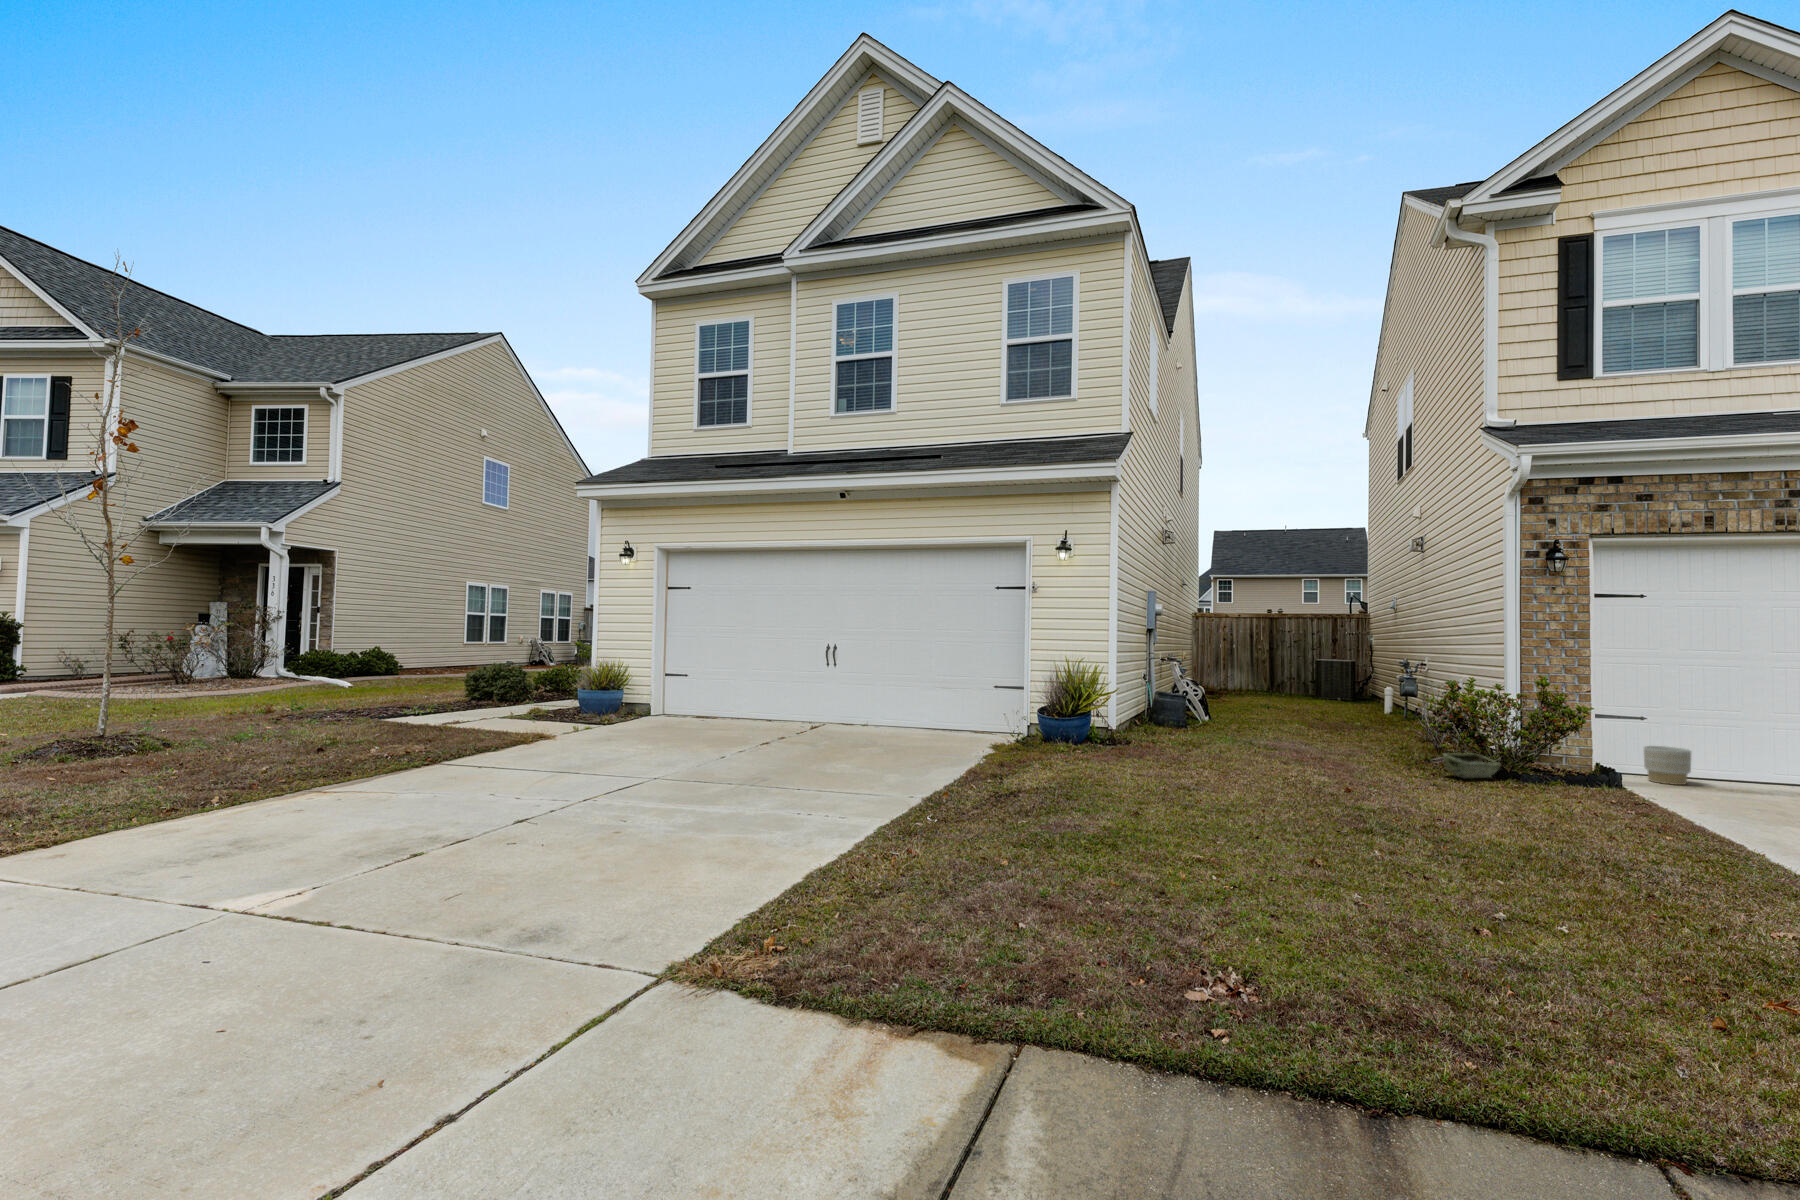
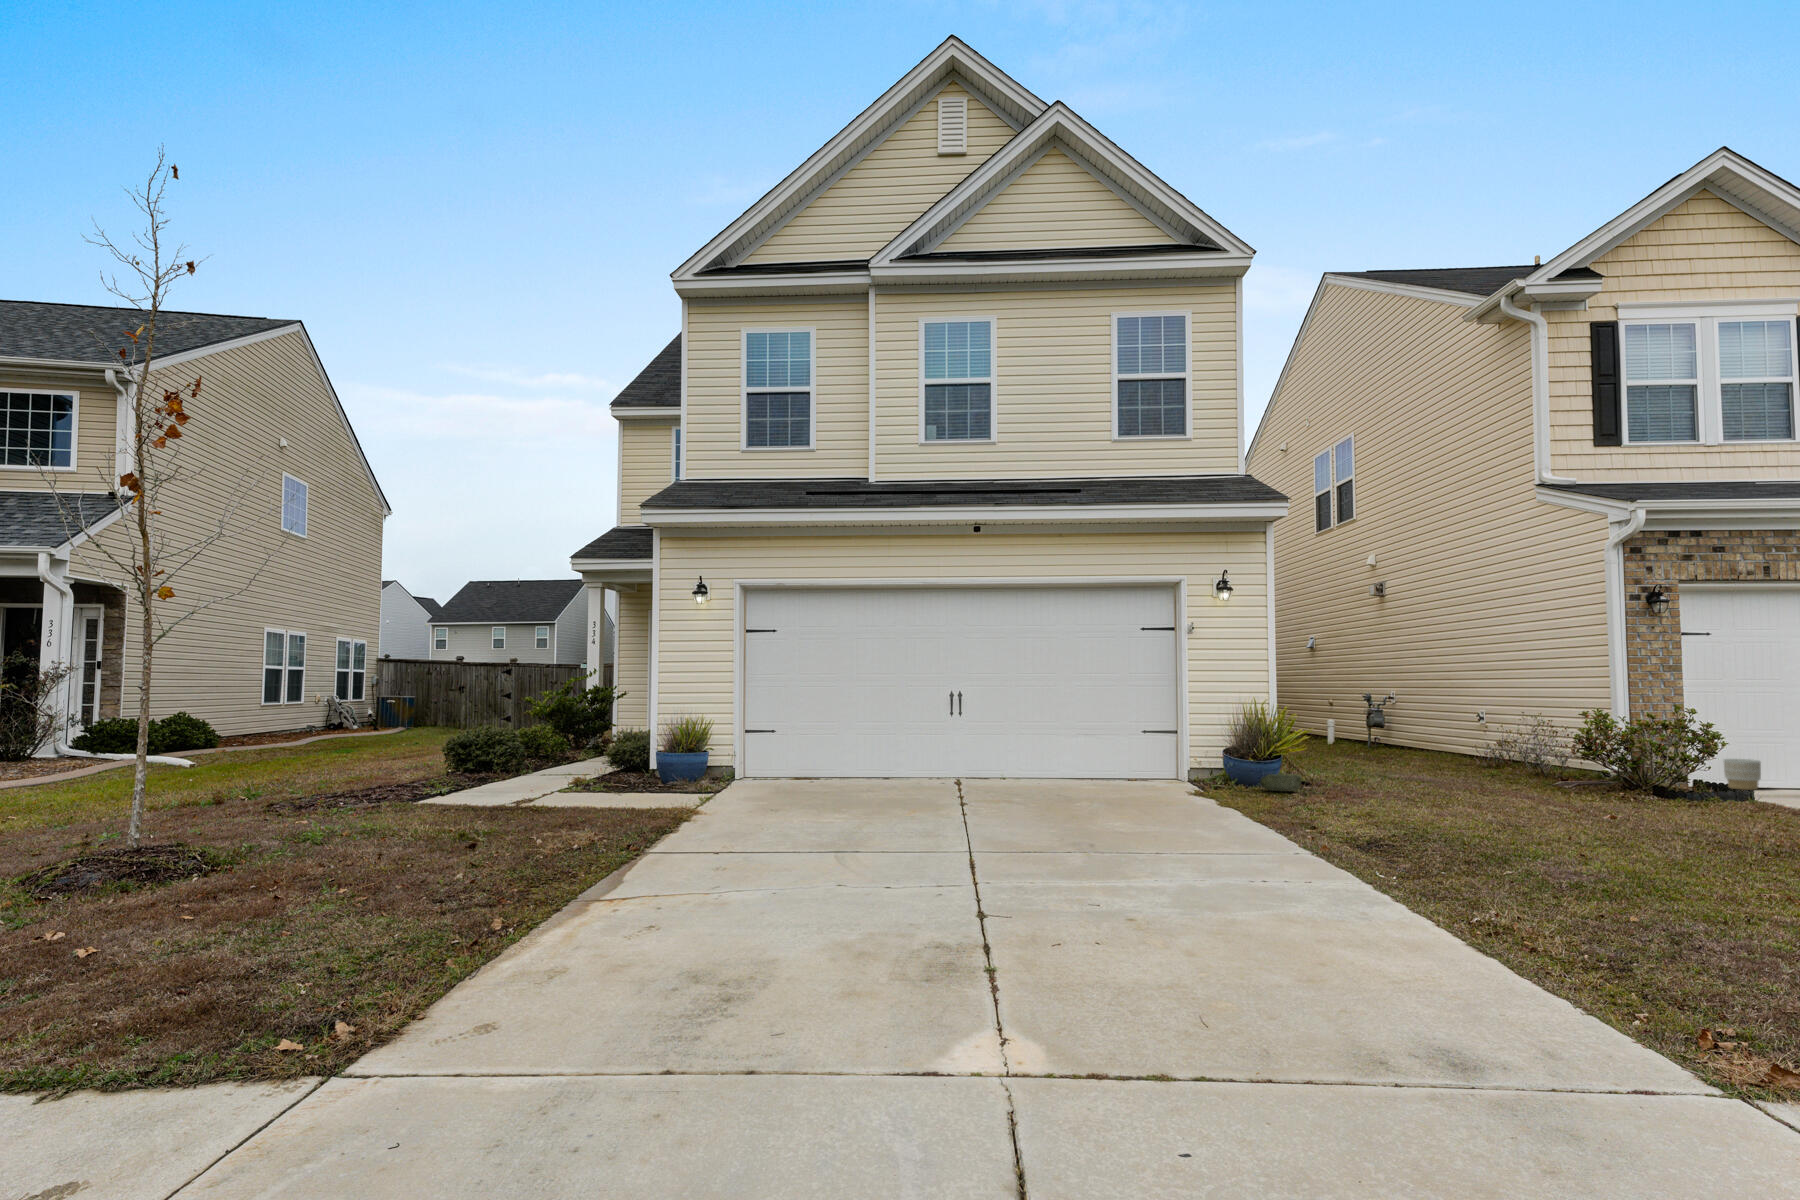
woven basket: present [1443,753,1501,779] -> present [1260,774,1301,792]

